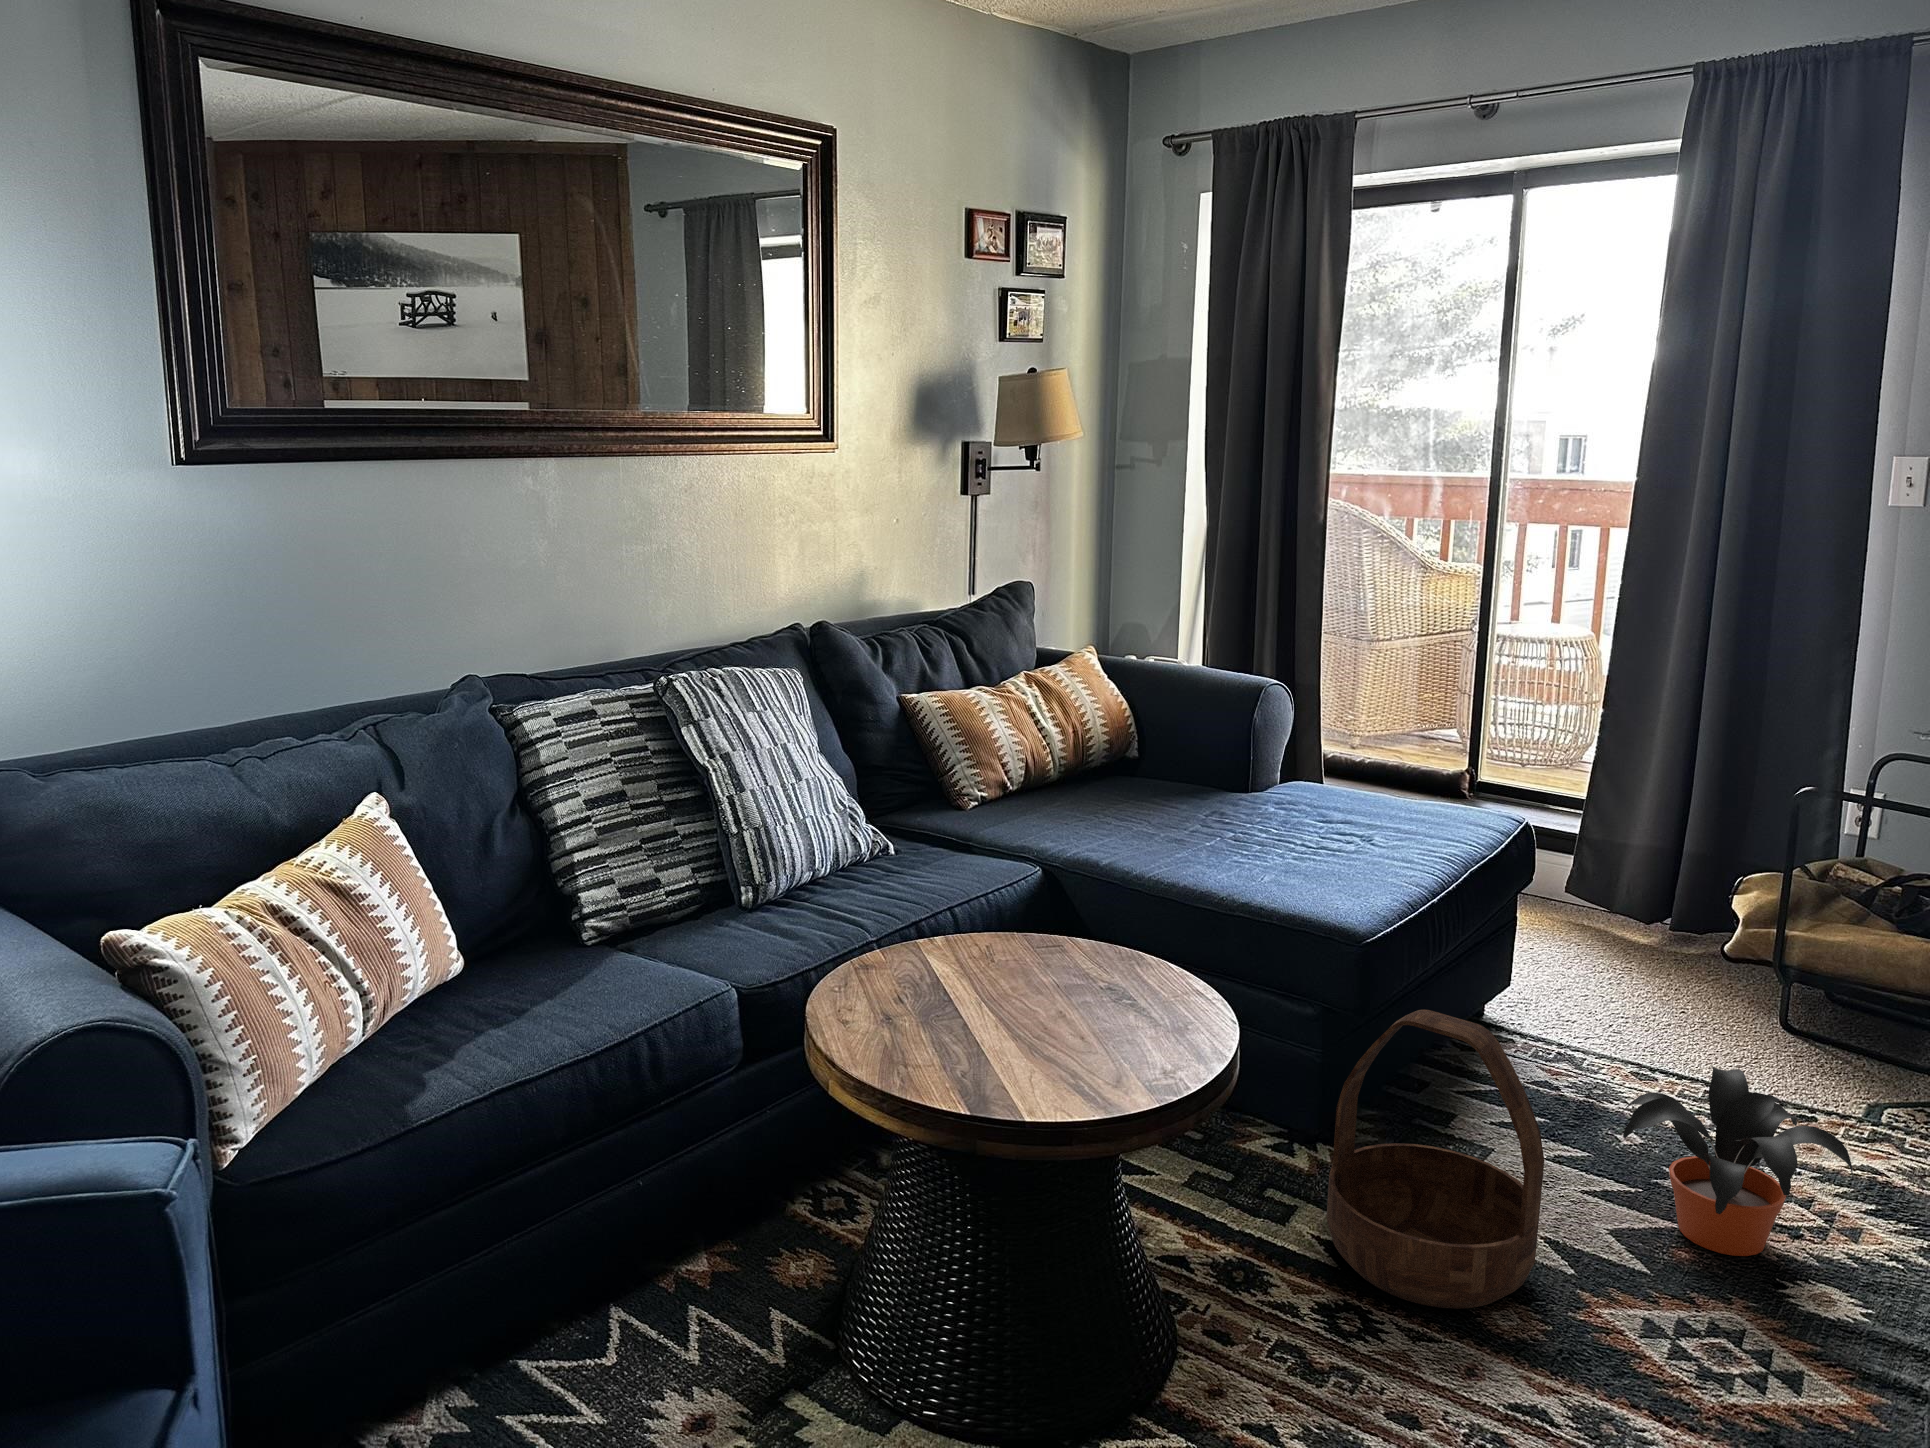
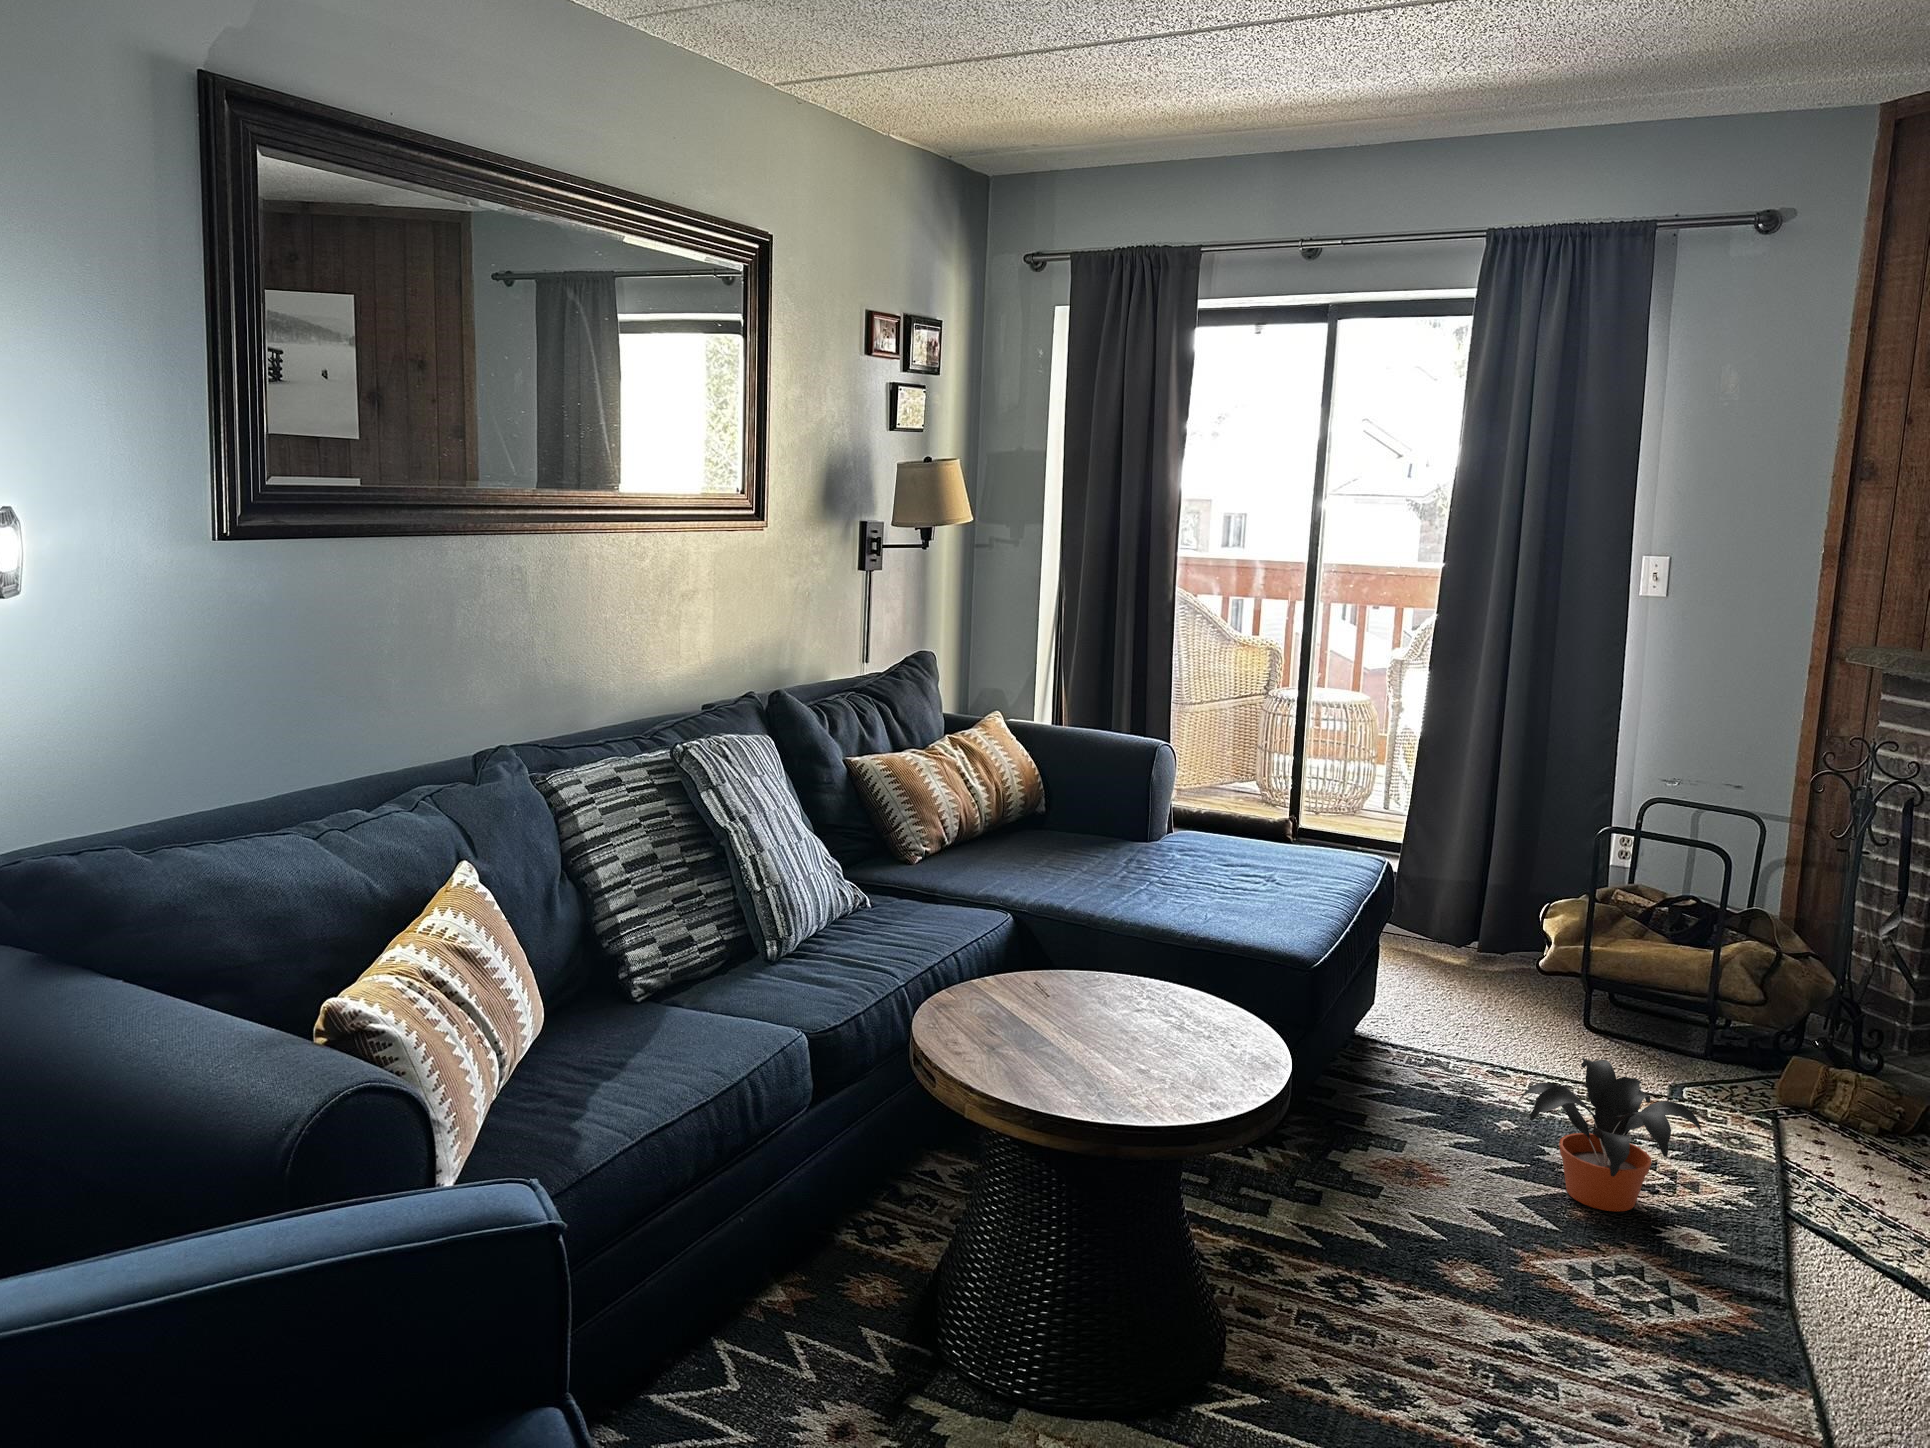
basket: present [1327,1010,1544,1309] -> none [1307,1021,1490,1271]

